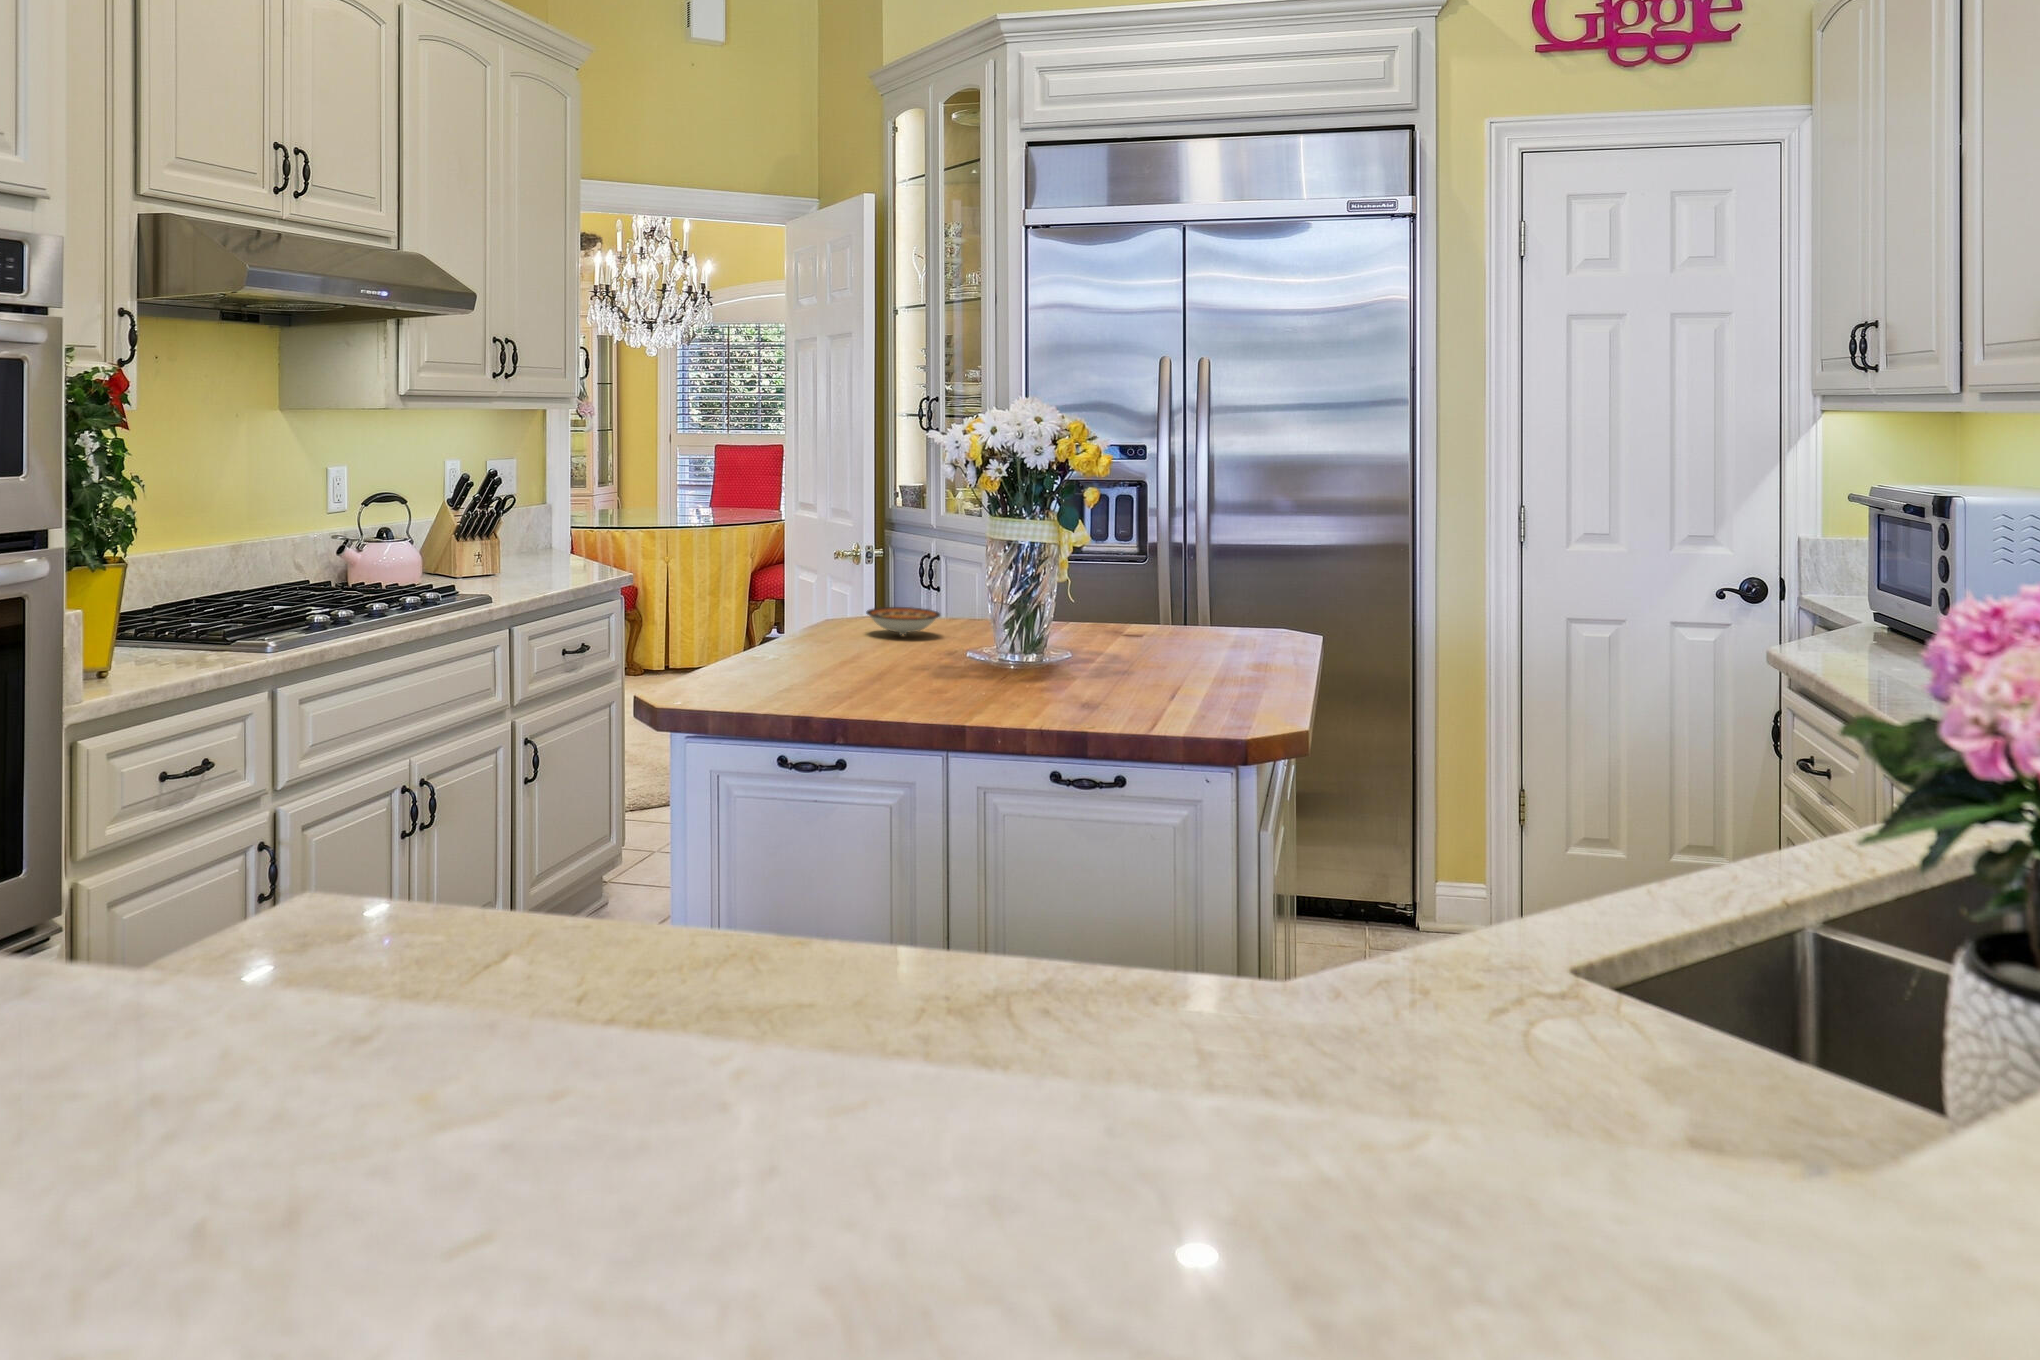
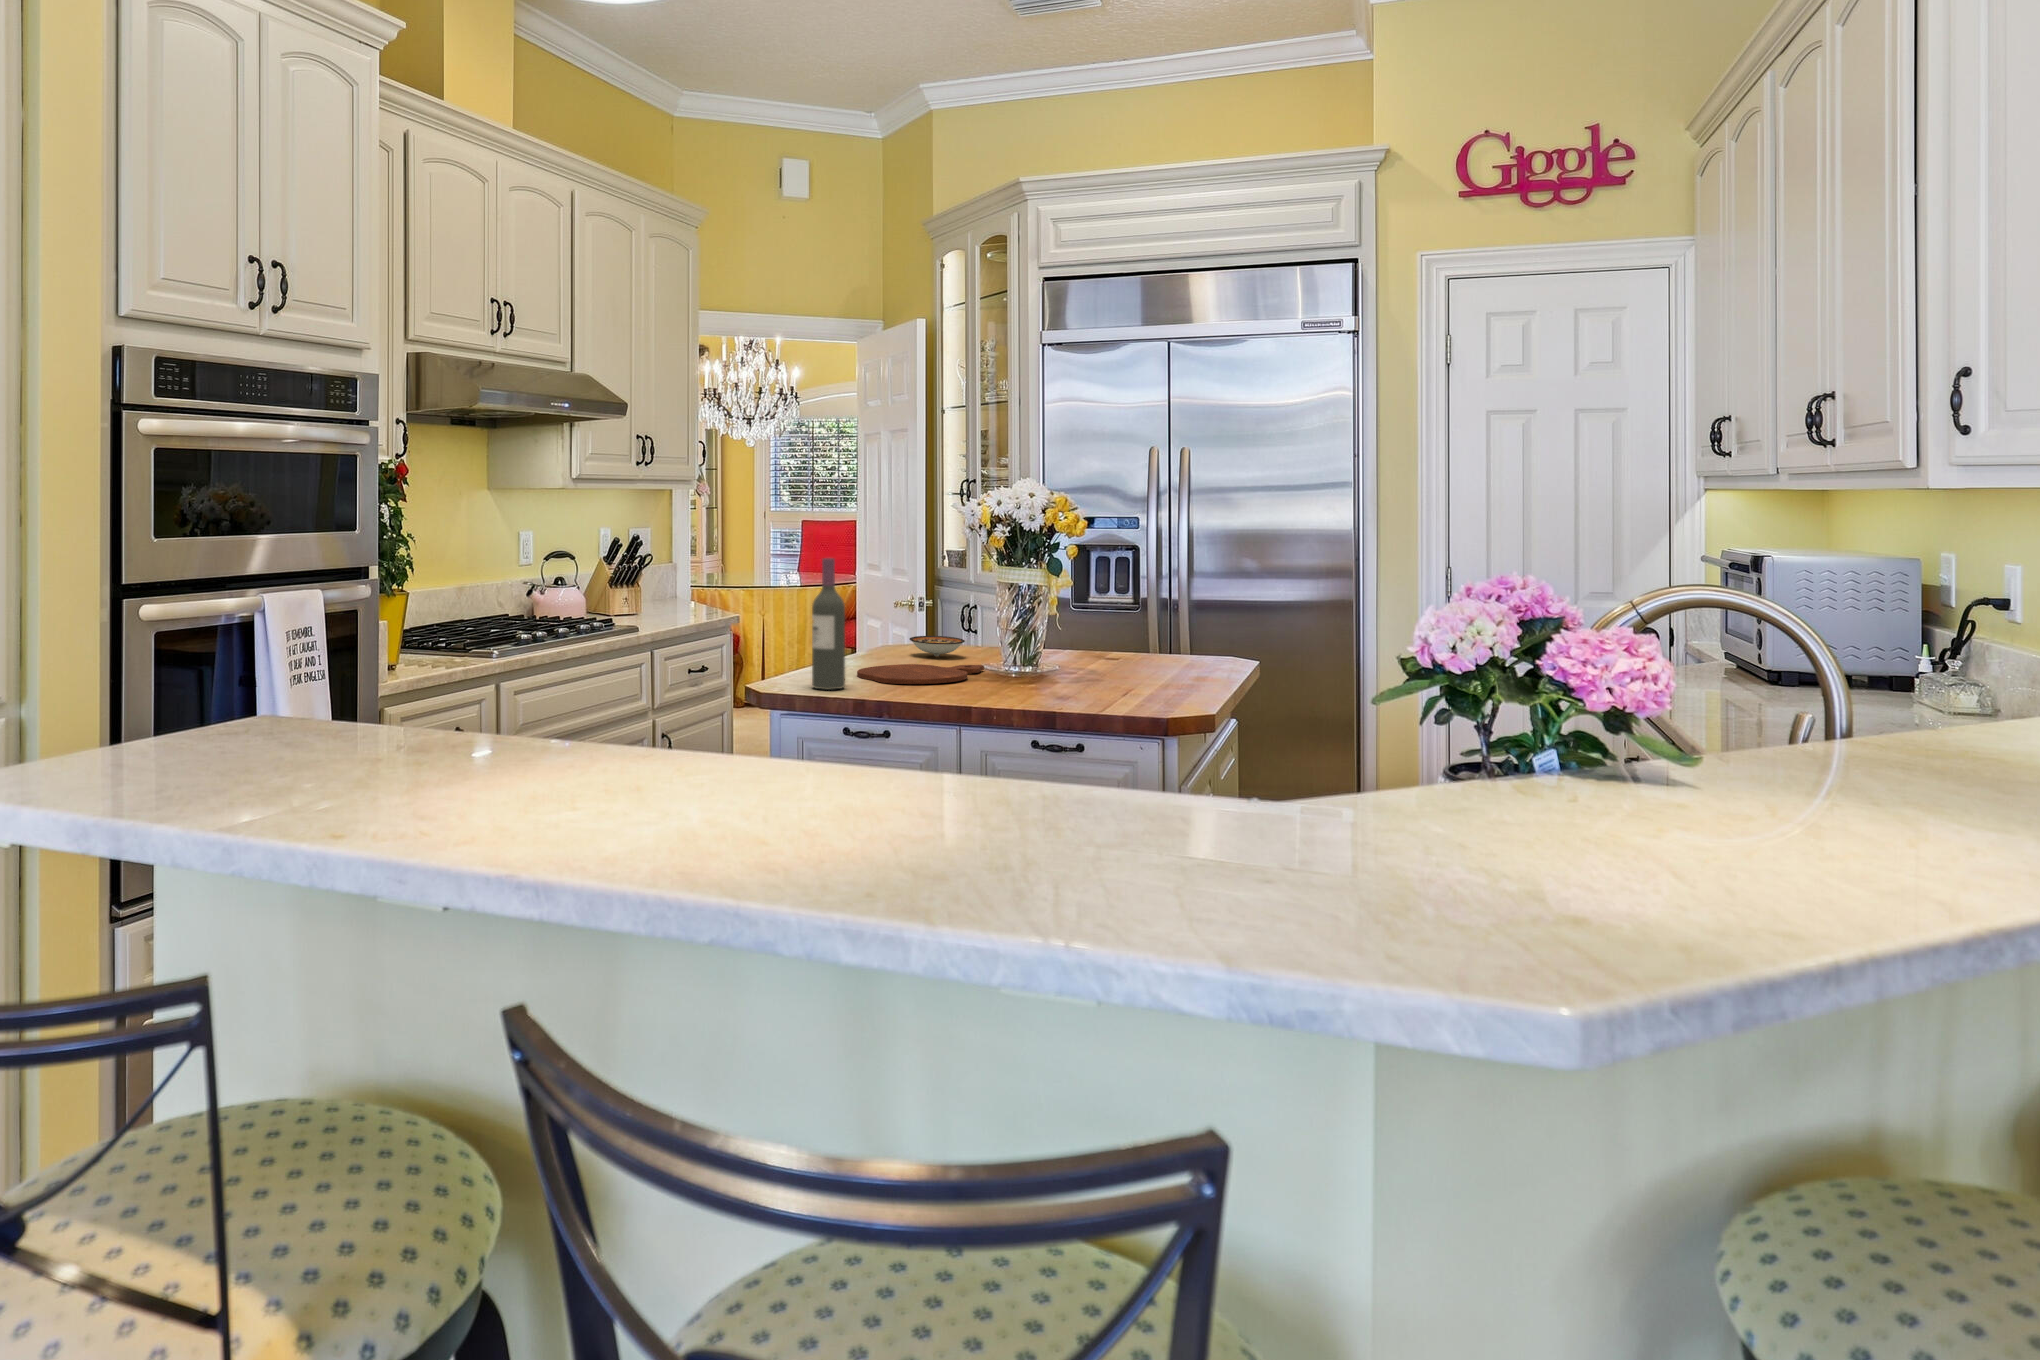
wine bottle: none [734,510,783,699] -> present [812,558,845,690]
cutting board: none [798,651,971,685] -> present [857,664,984,684]

